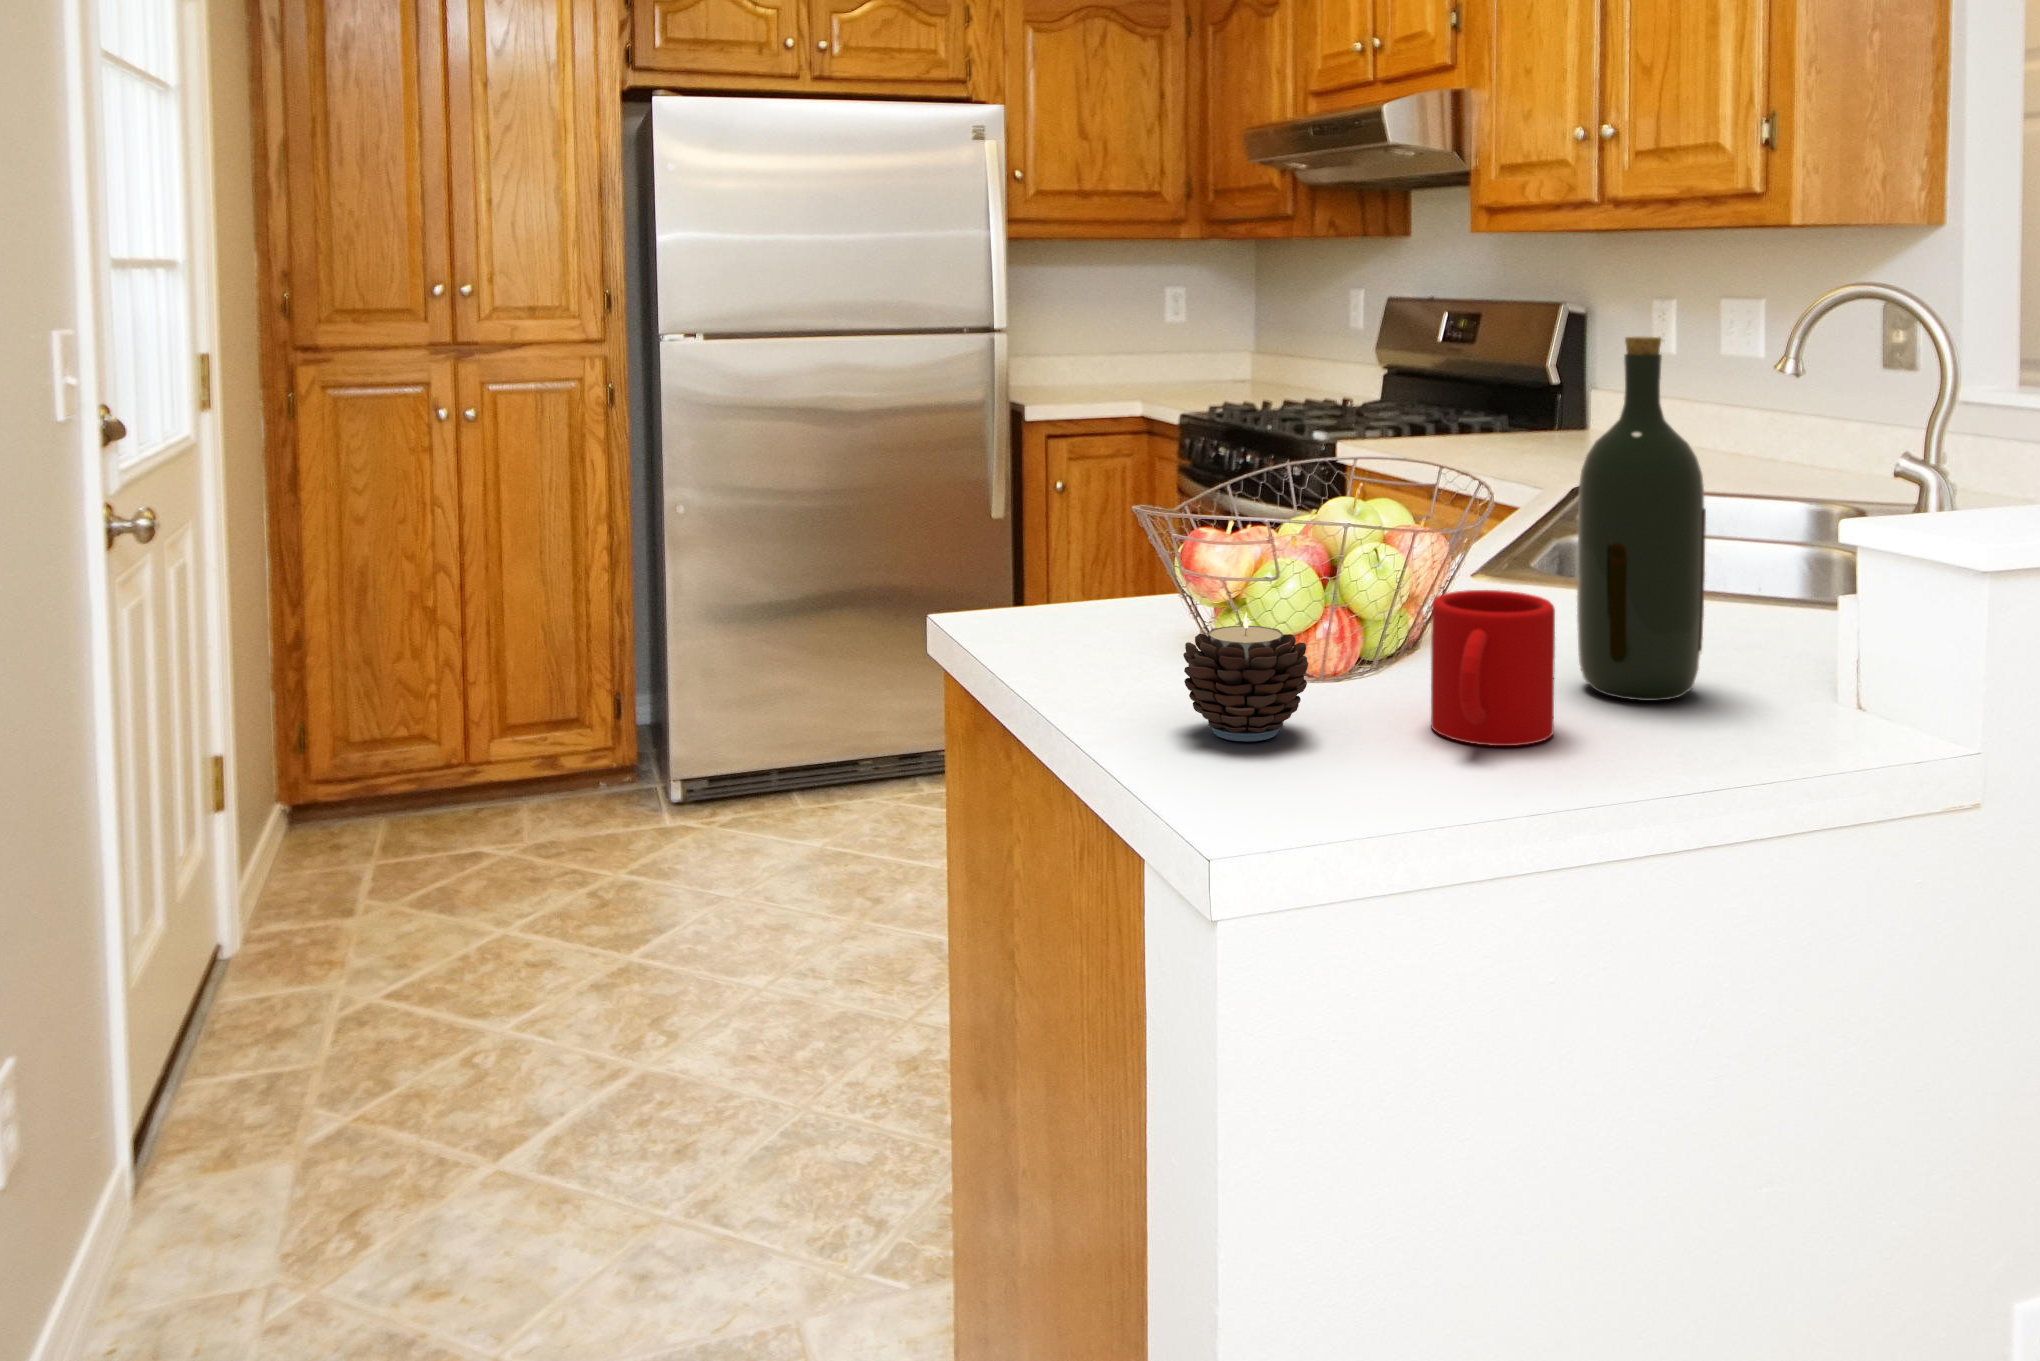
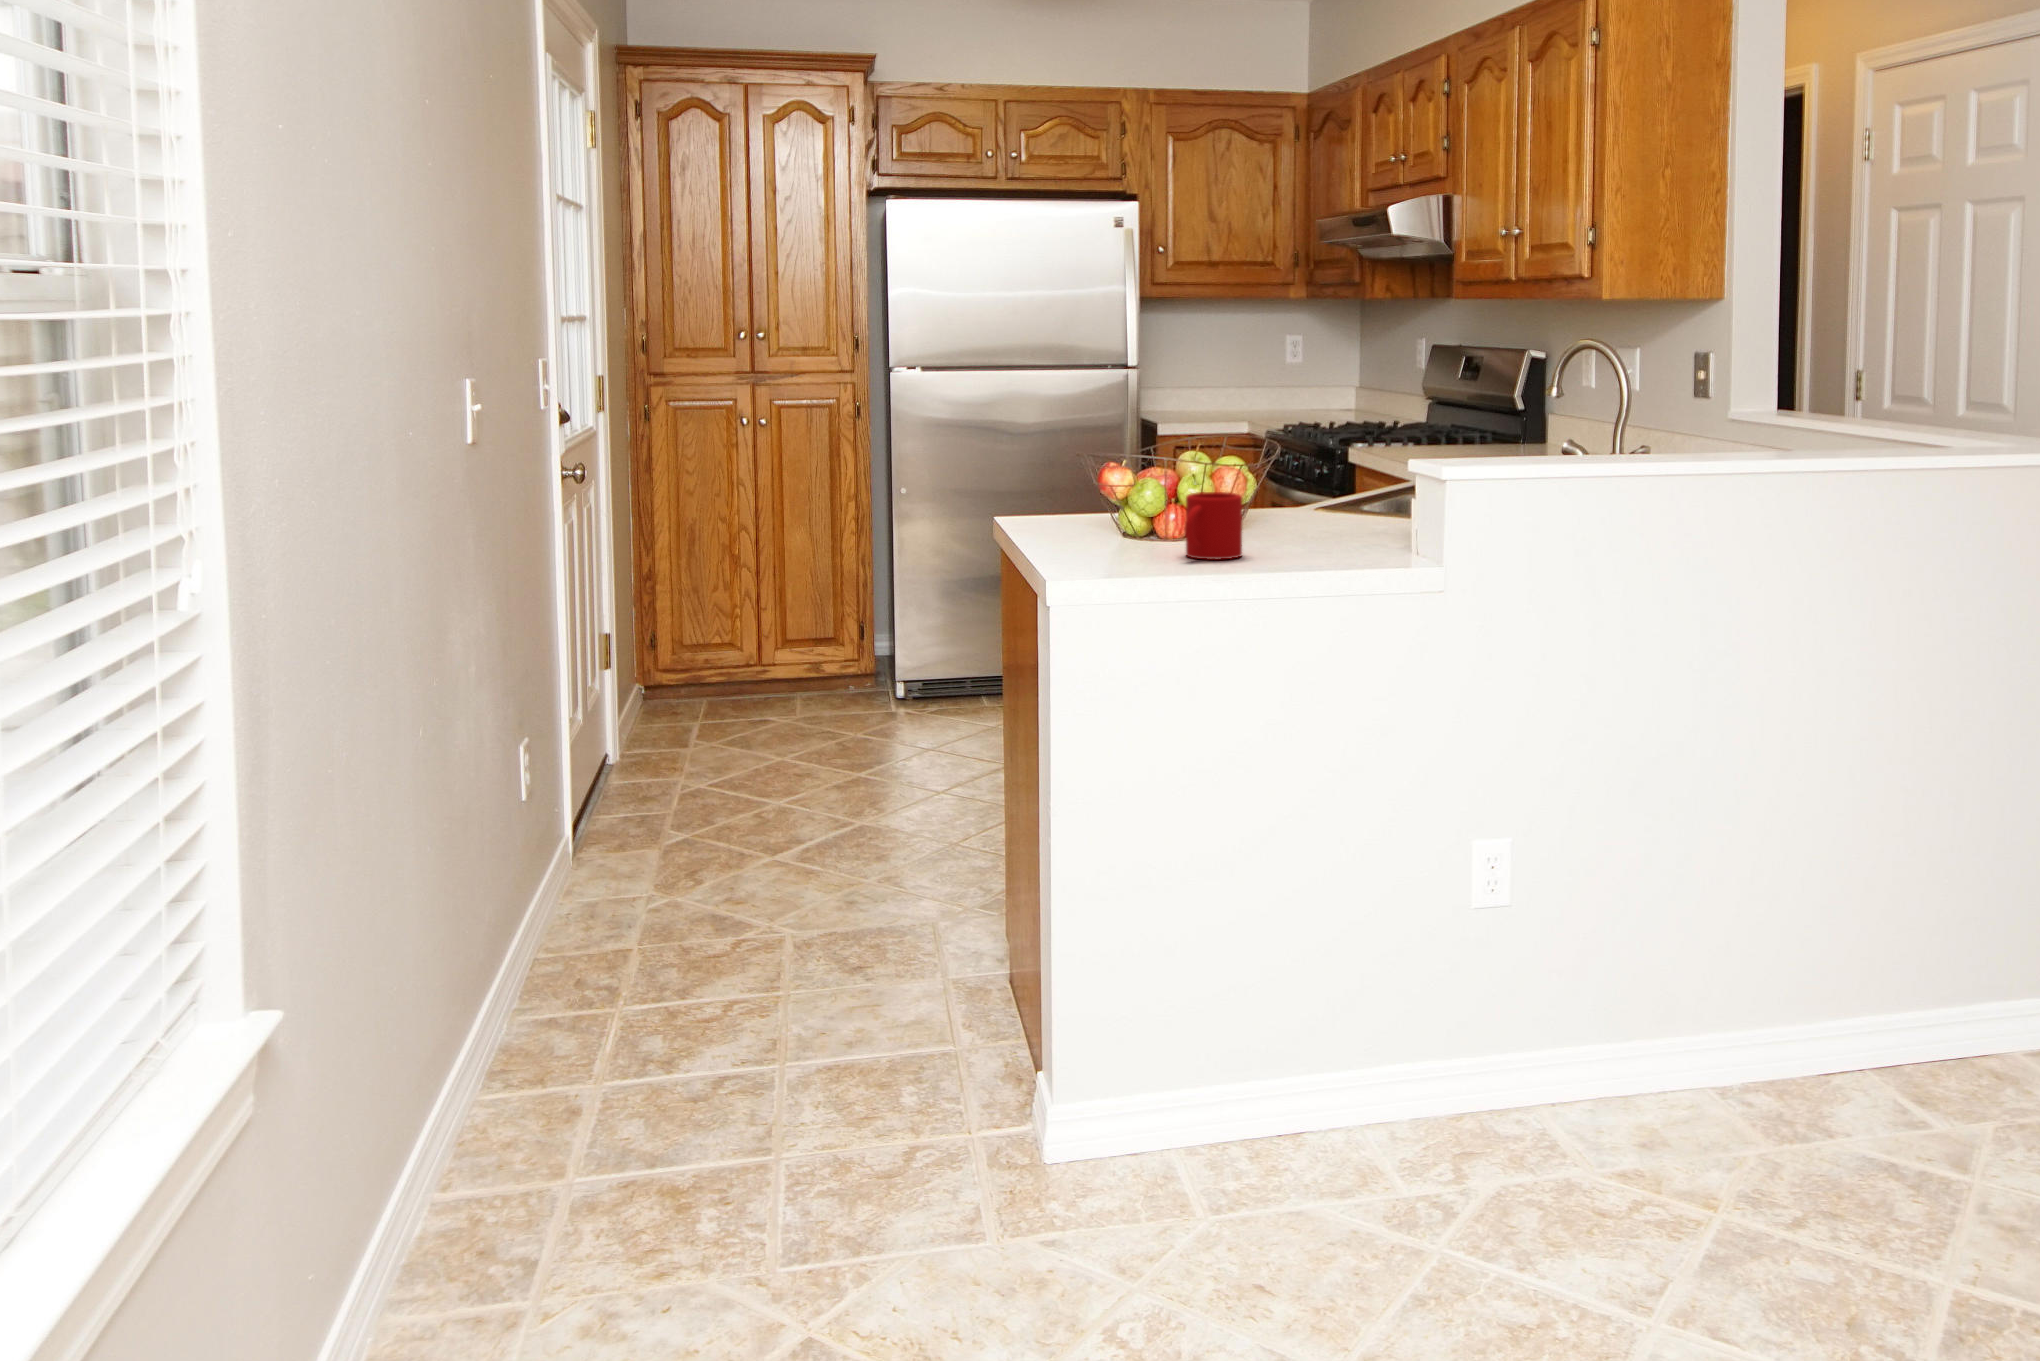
wine bottle: present [1577,337,1706,701] -> none [1280,372,1340,550]
candle: present [1183,613,1308,741] -> none [1069,497,1127,555]

